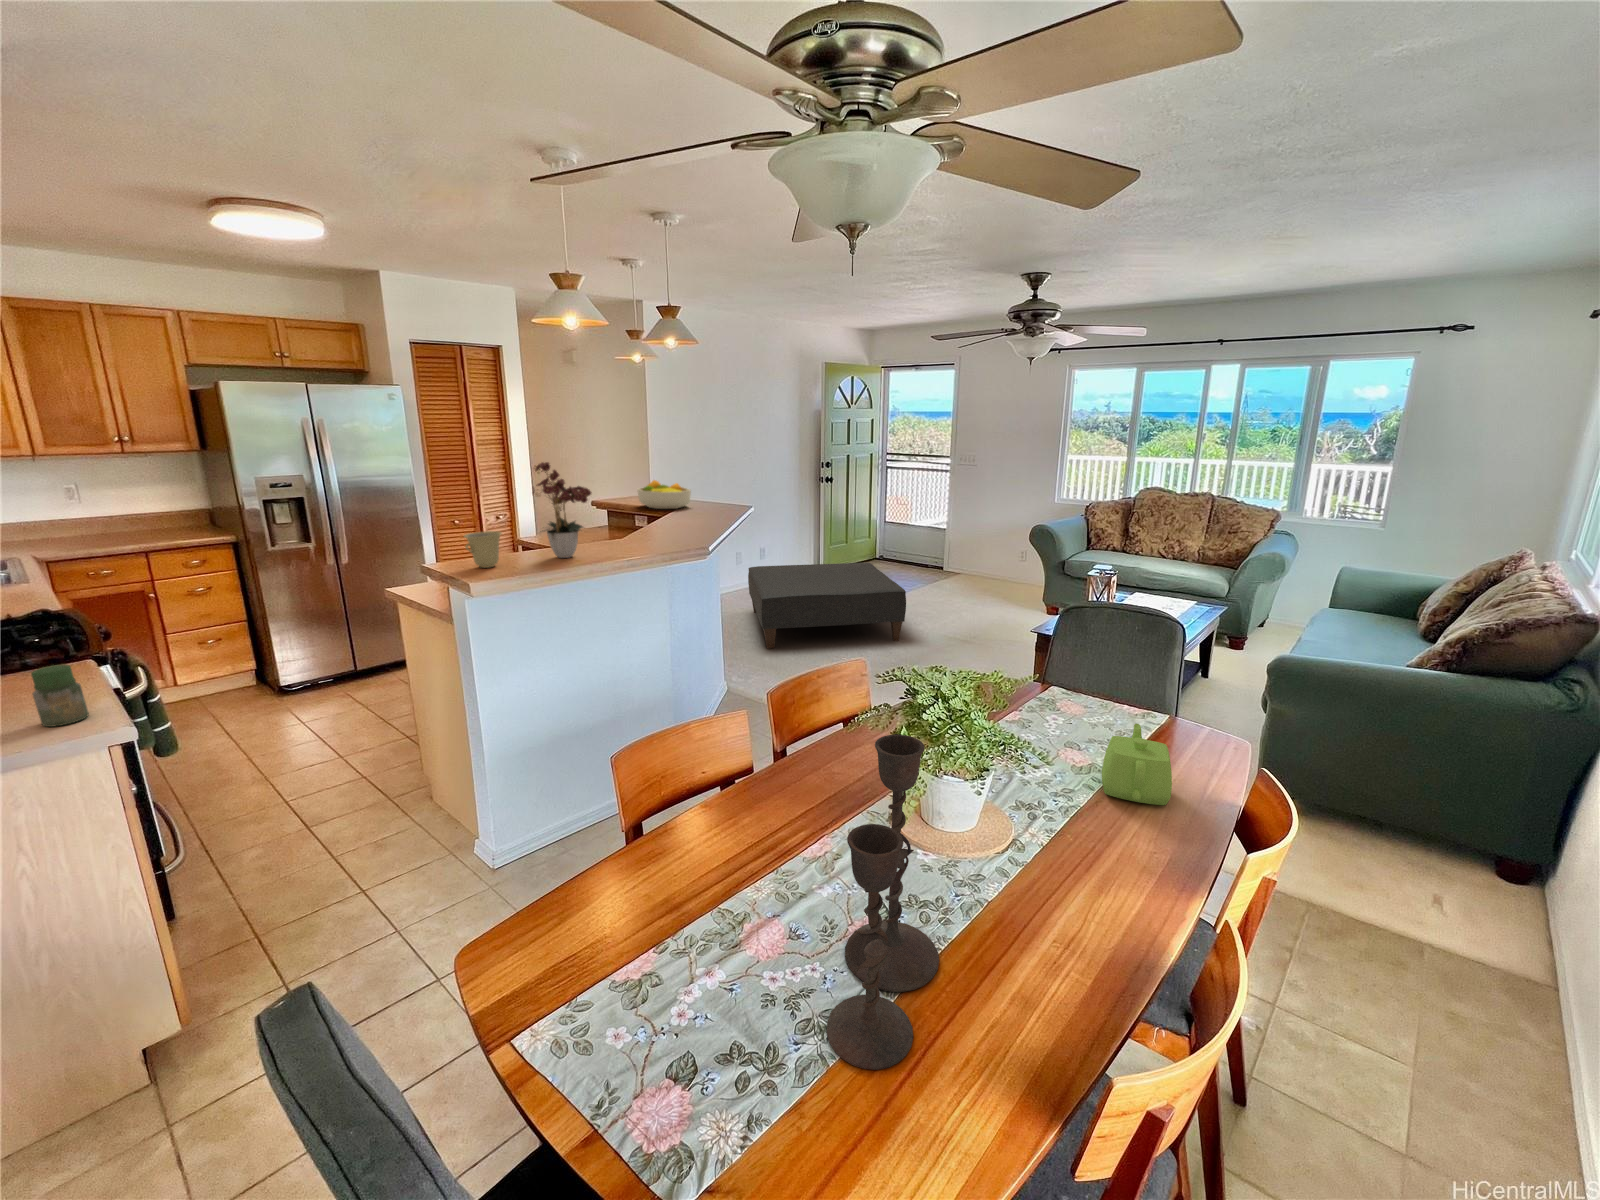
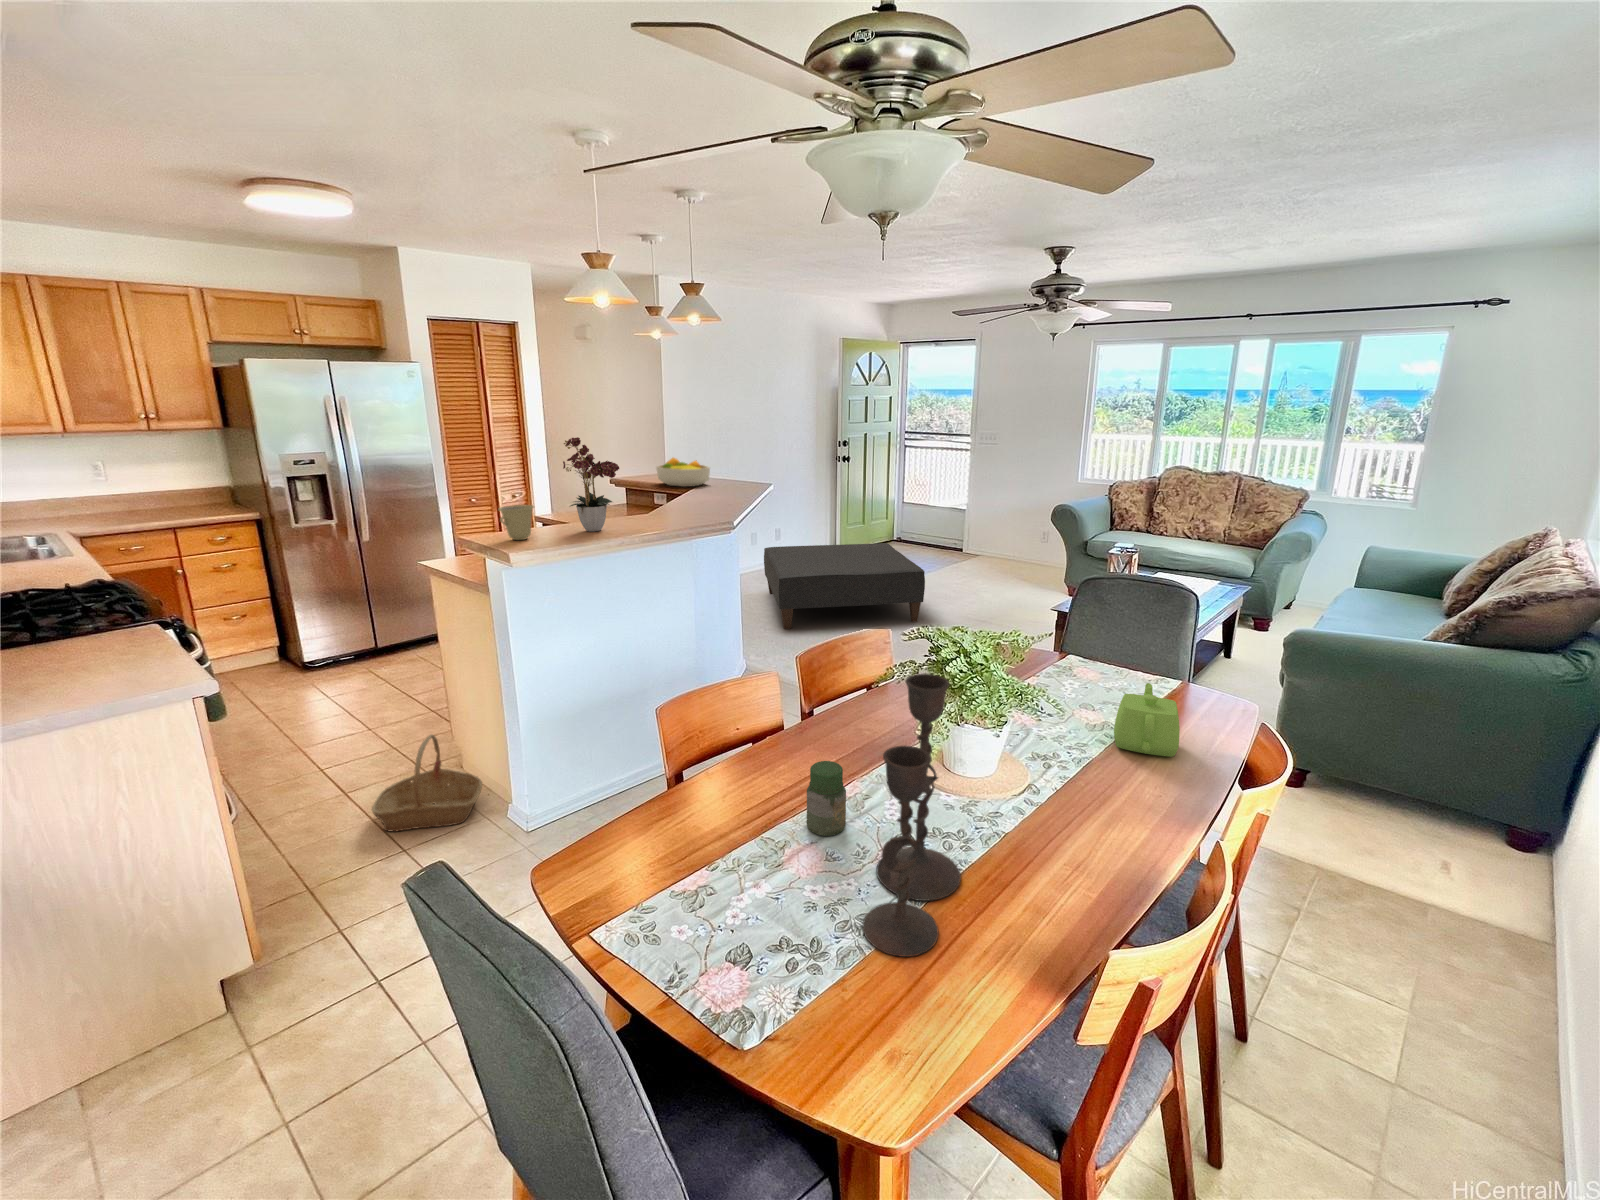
jar: present [31,664,89,727] -> present [807,761,846,836]
basket: none [332,767,450,869] -> present [372,734,482,832]

